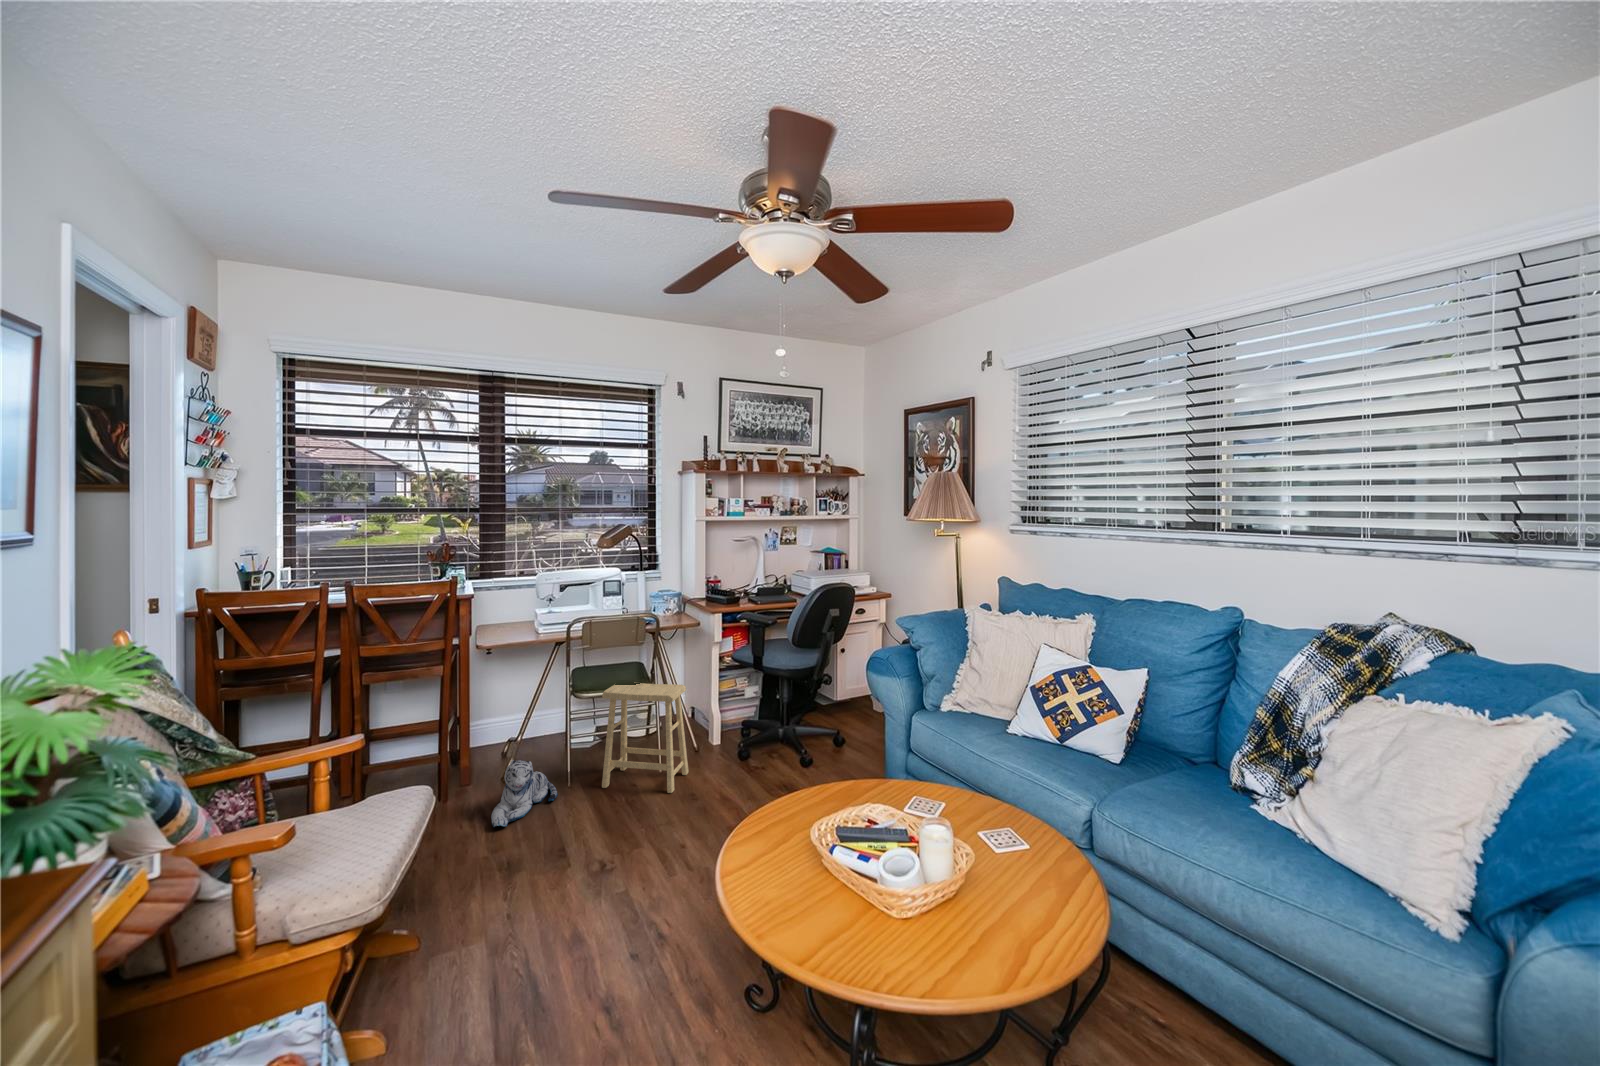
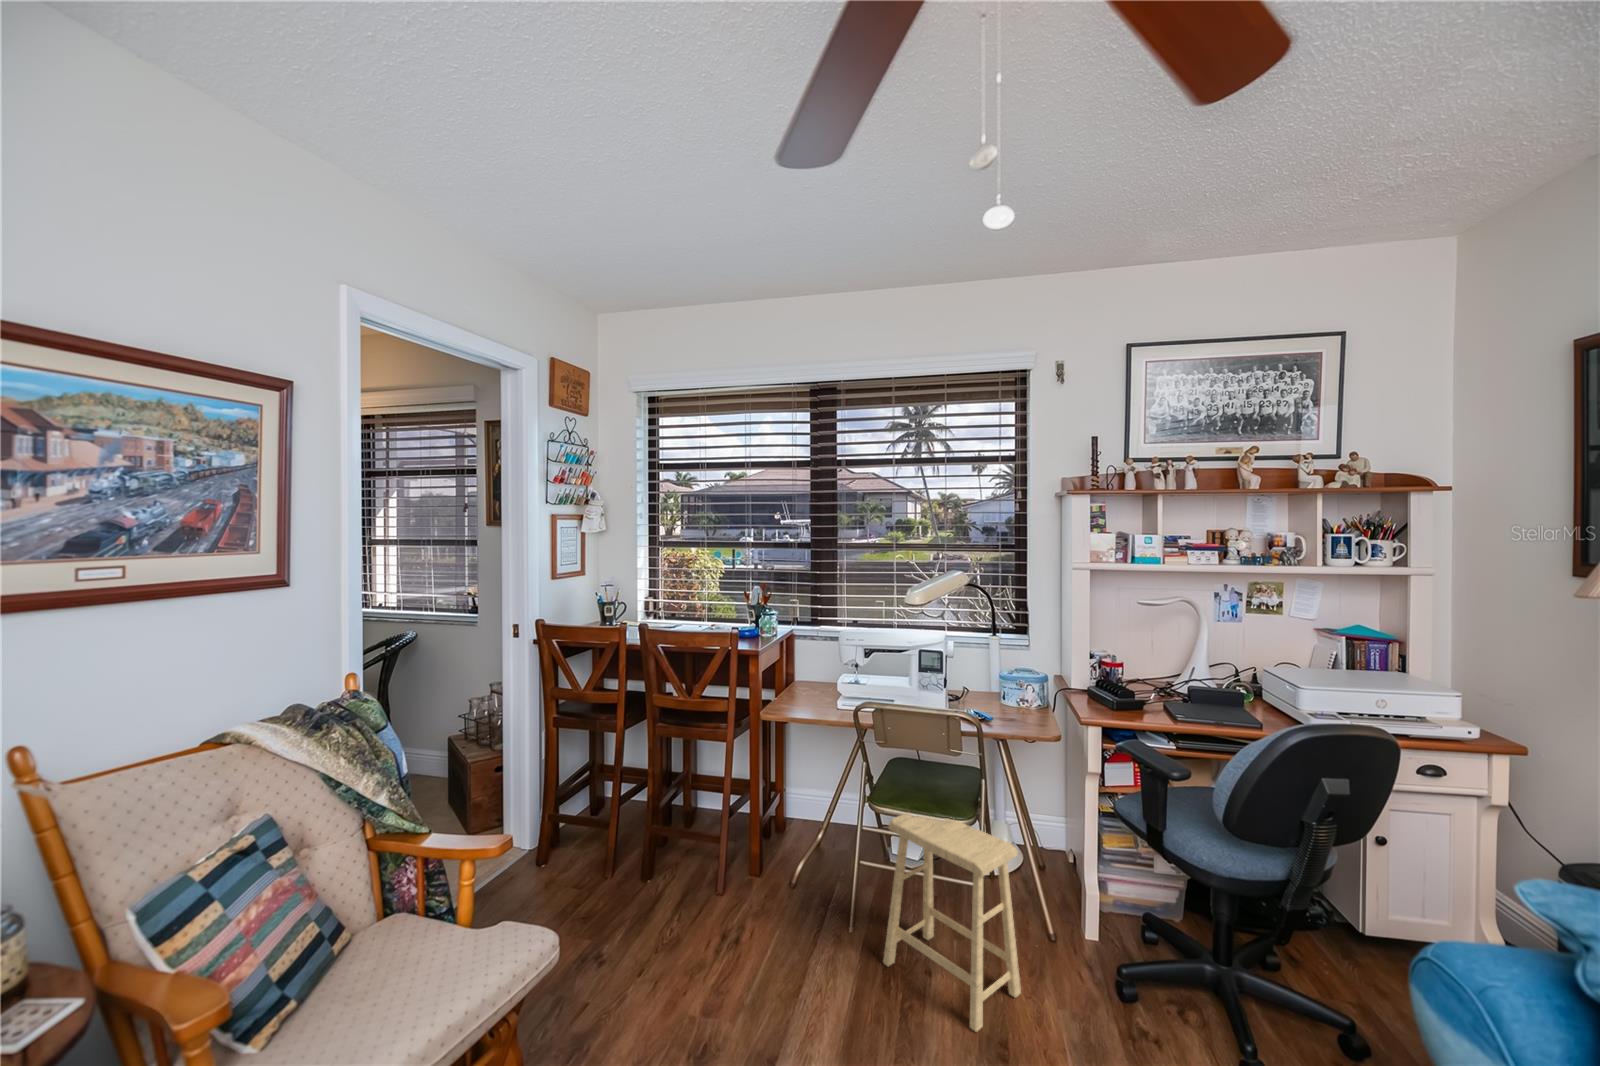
plush toy: present [491,760,558,827] -> none [724,885,828,982]

